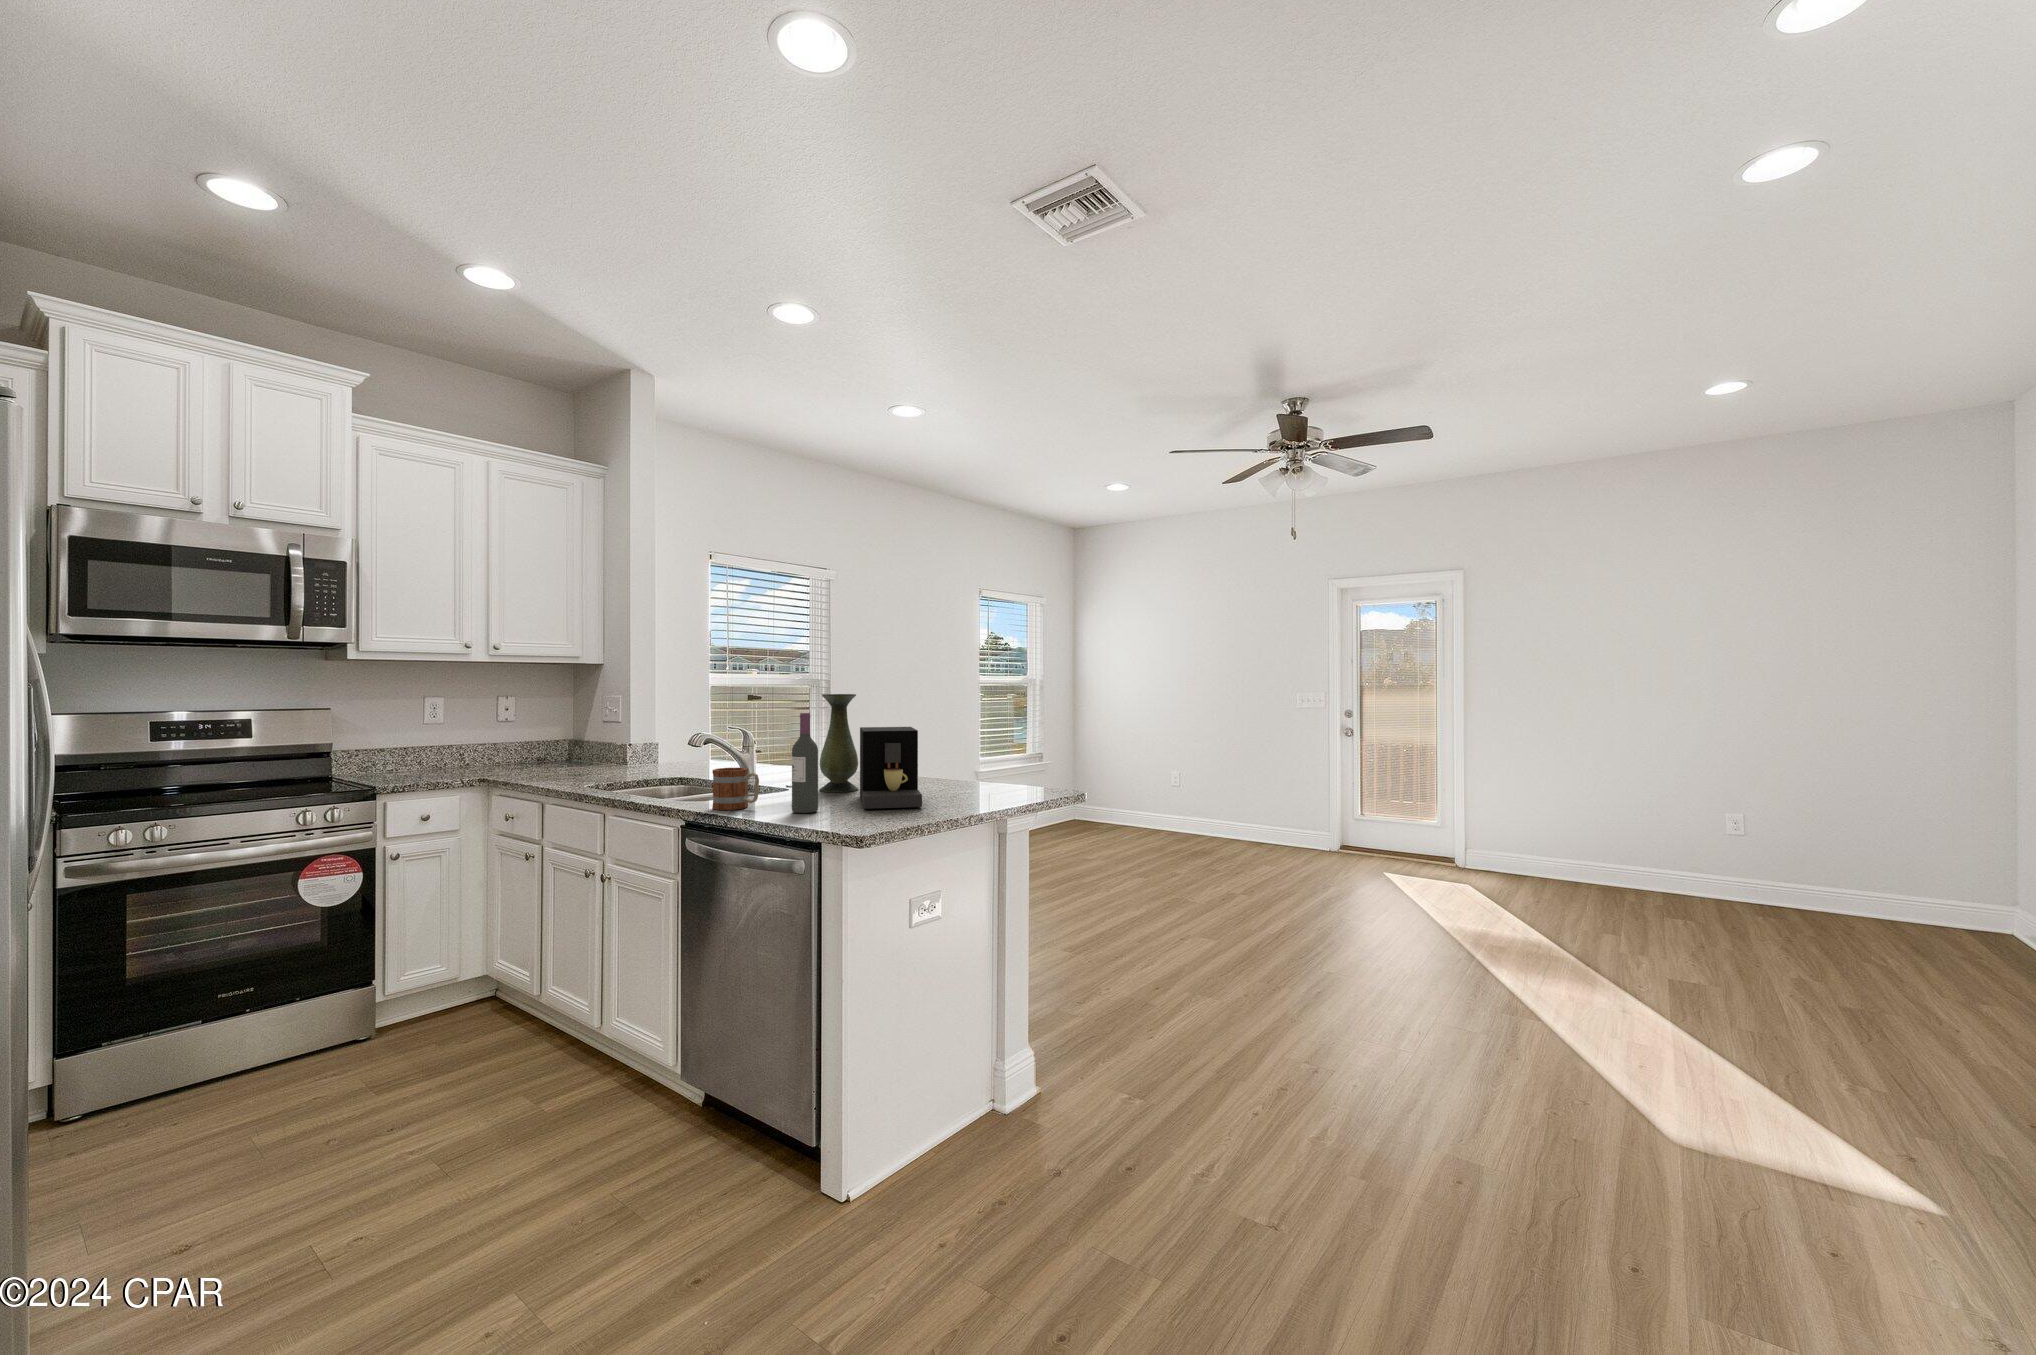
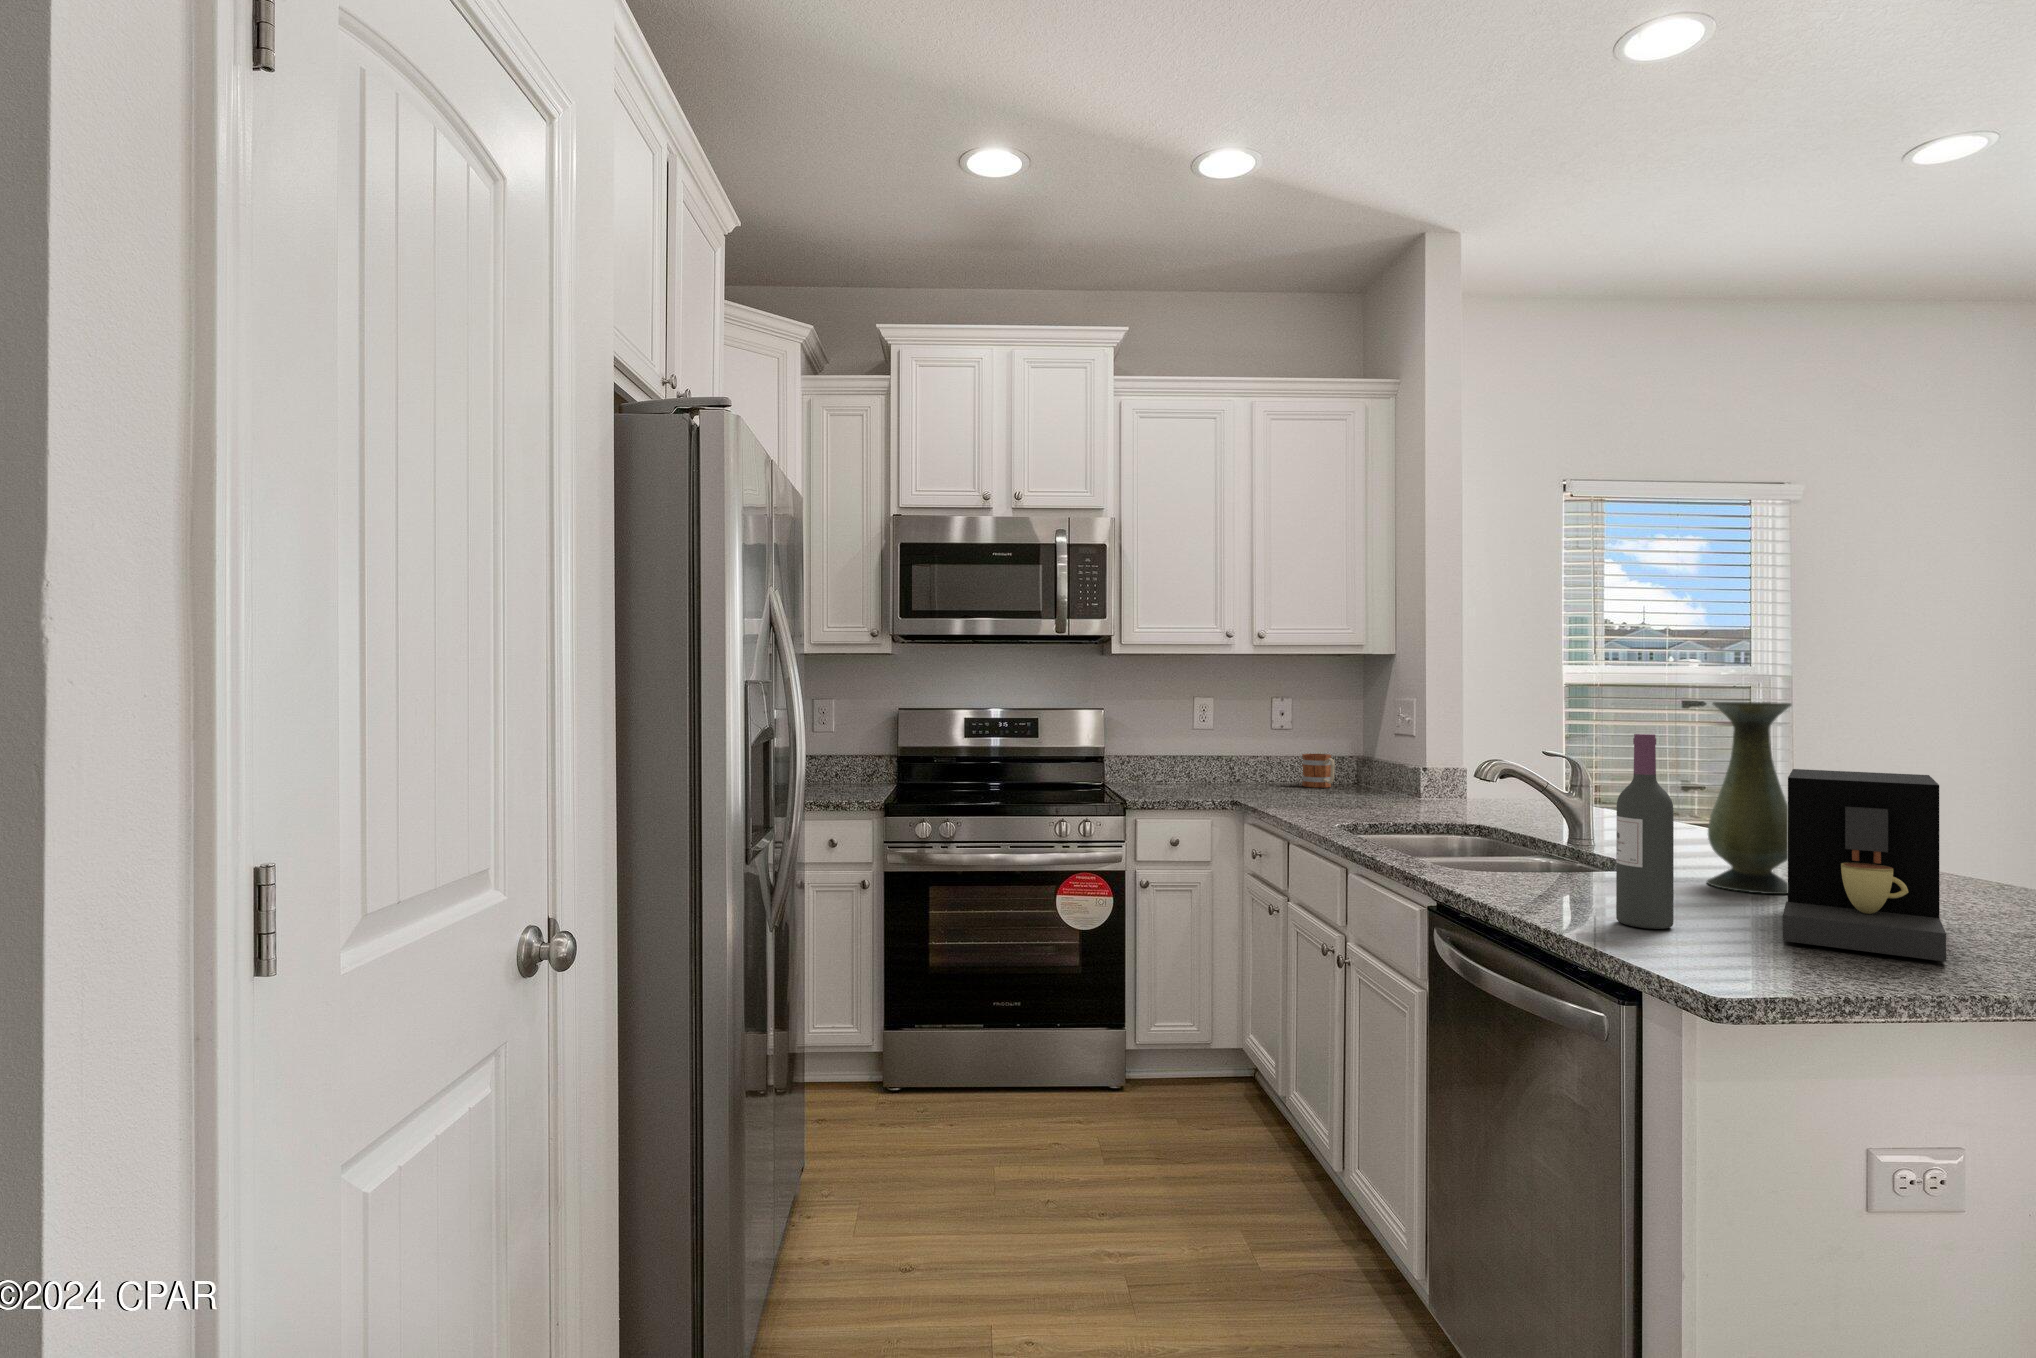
mug: present [712,768,759,810] -> present [1302,754,1335,788]

